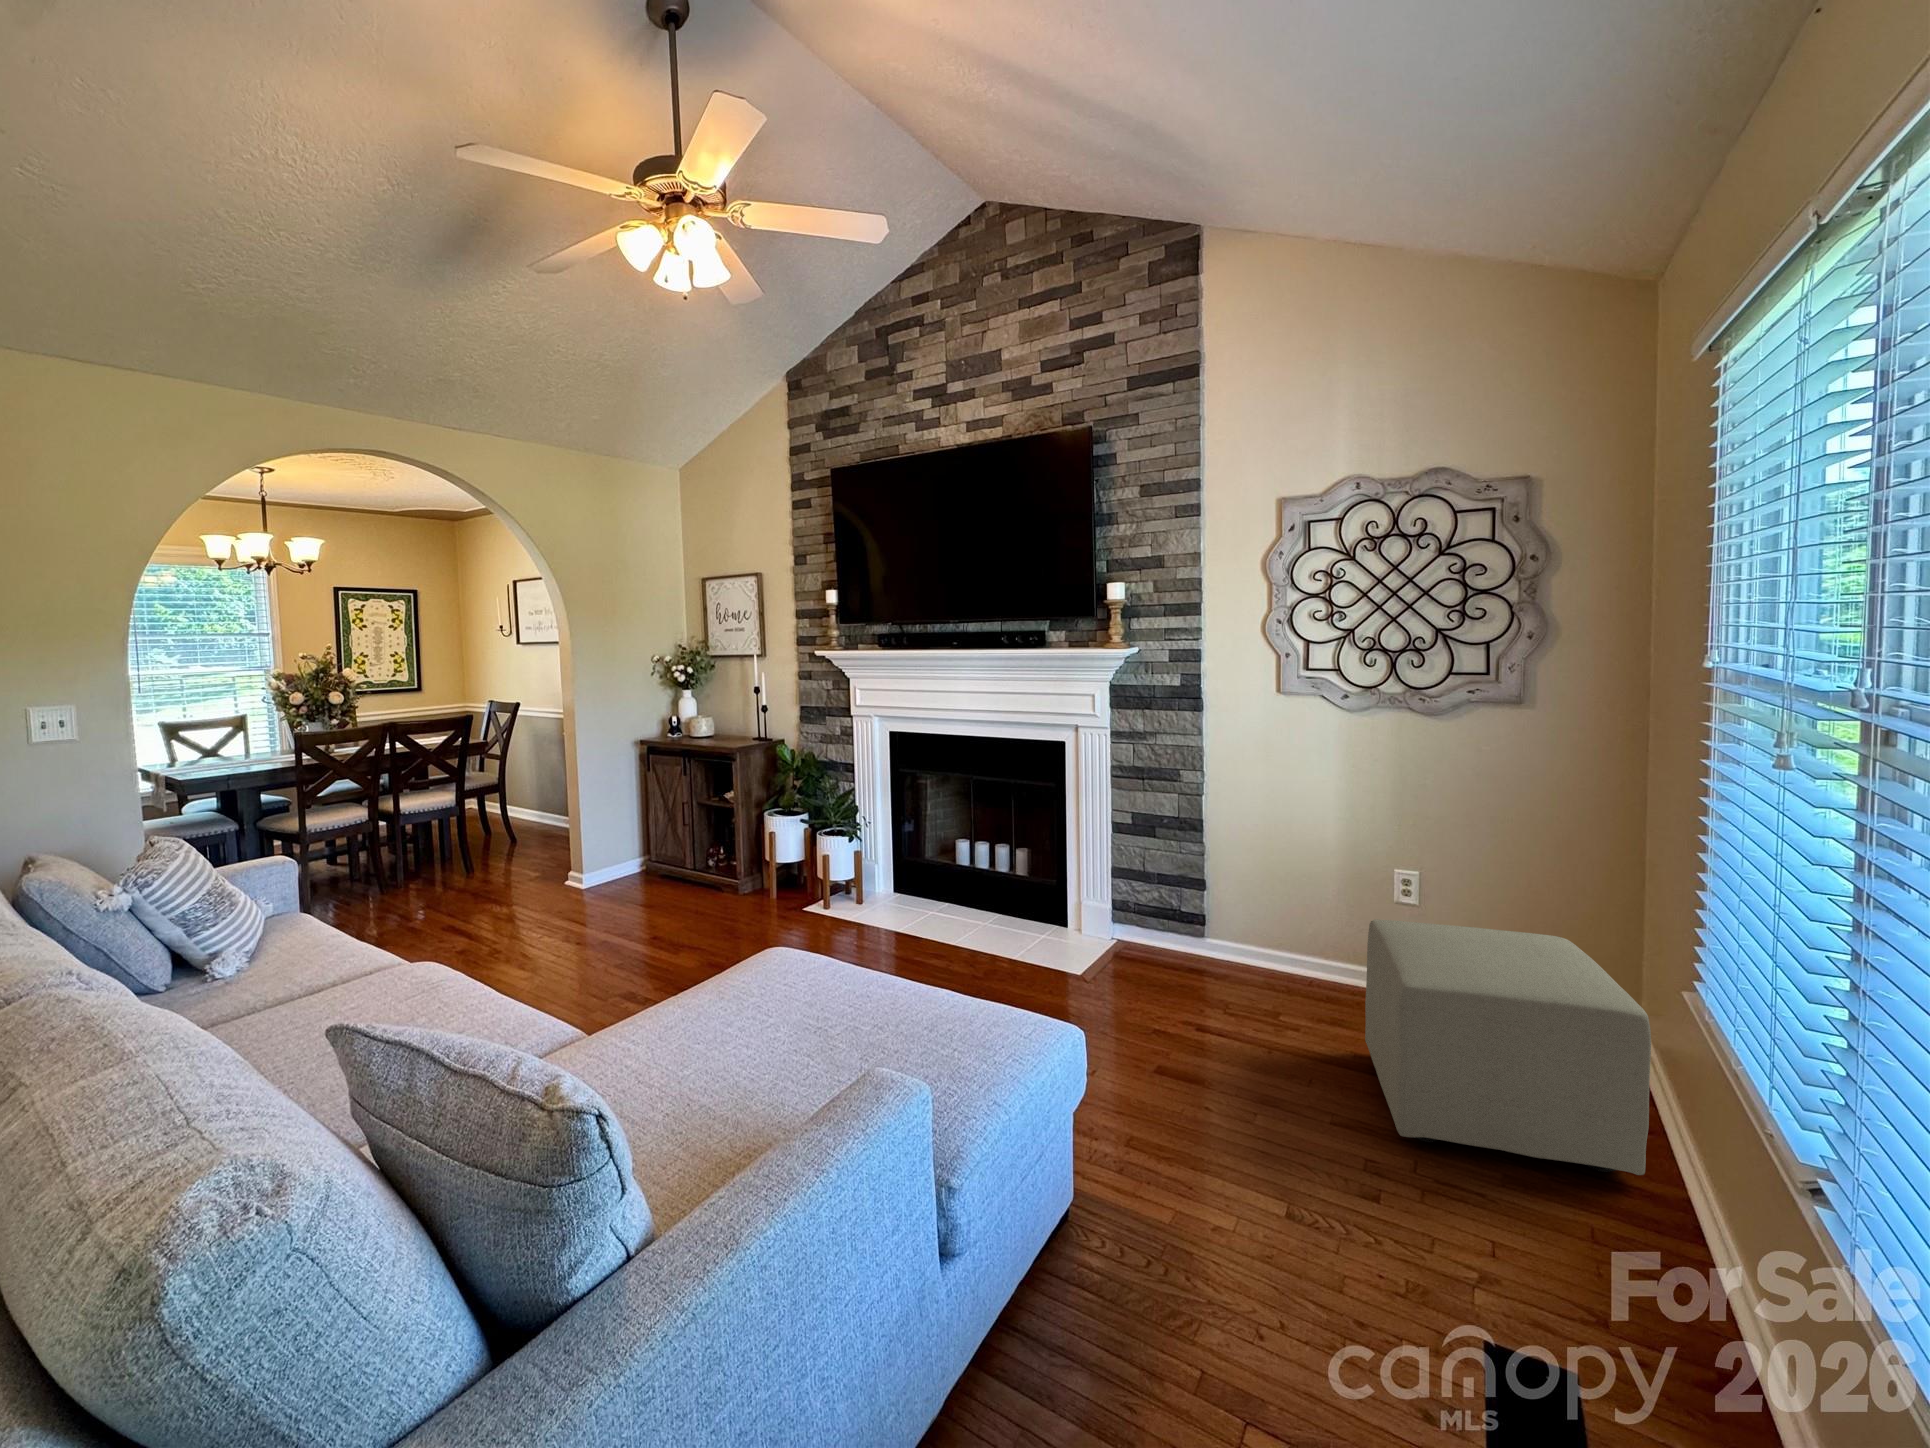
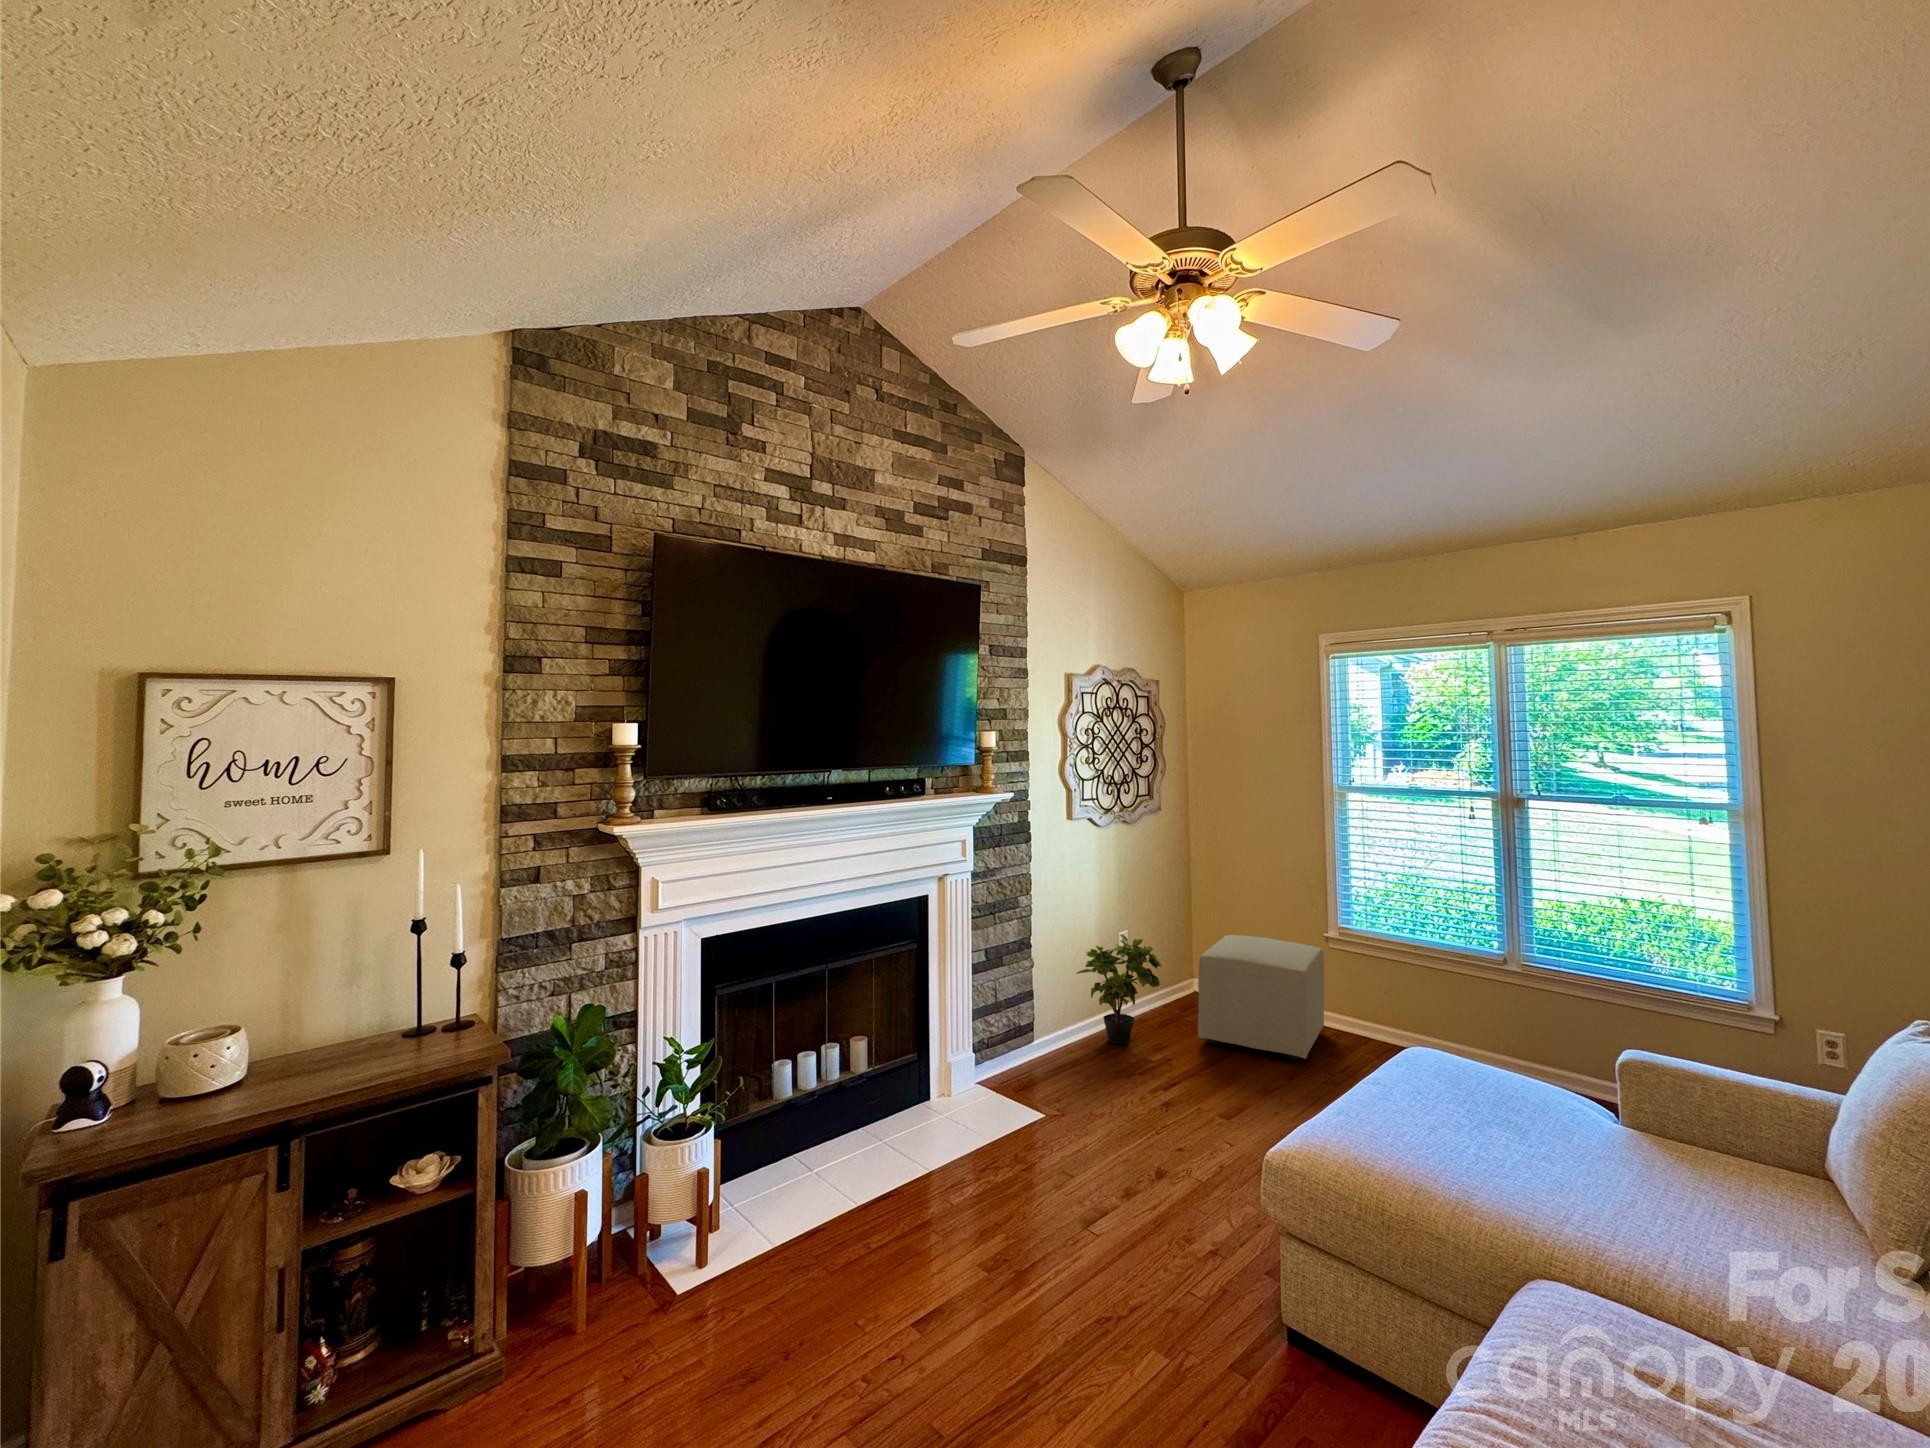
potted plant: none [1261,859,1381,1003] -> present [1076,935,1162,1044]

